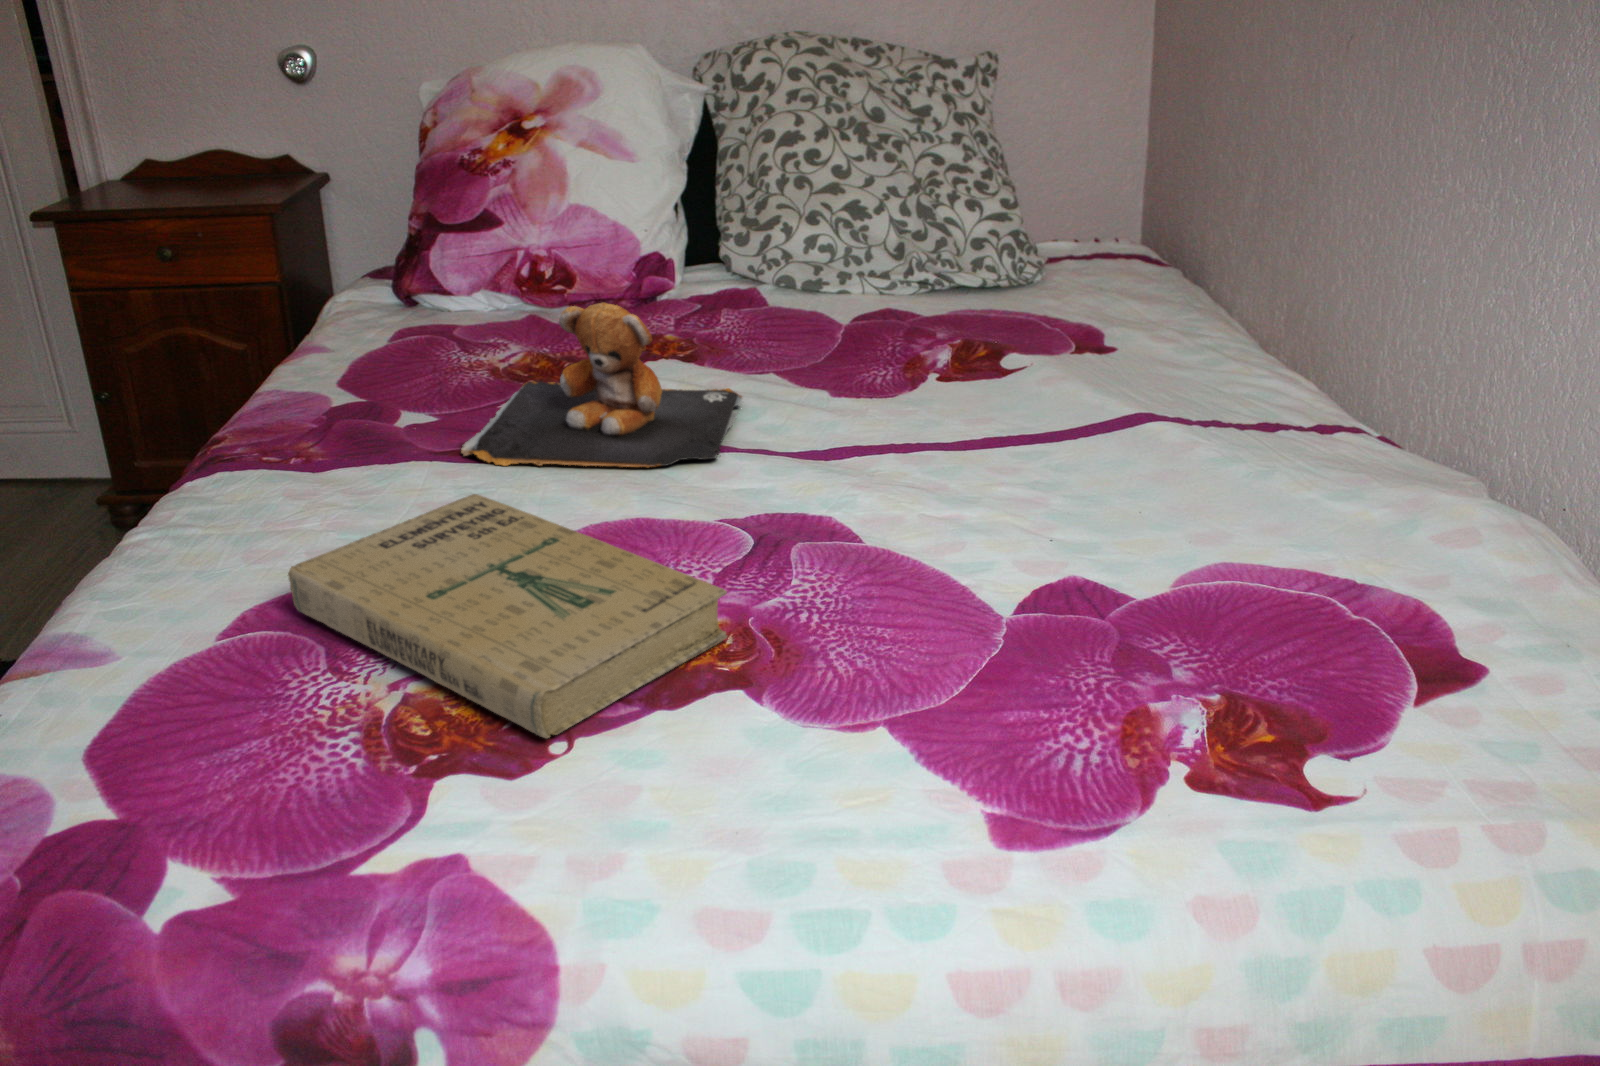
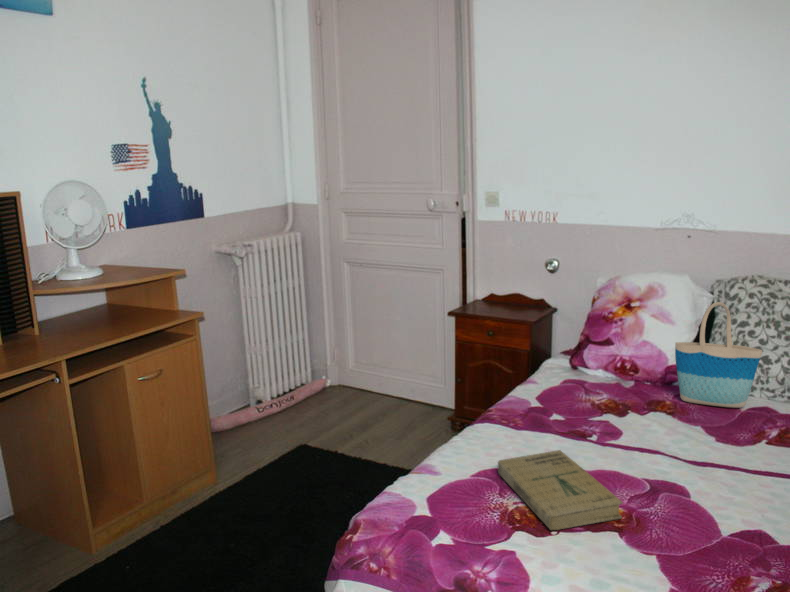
tote bag: none [674,57,867,331] -> present [675,302,762,408]
teddy bear: present [461,303,743,467] -> none [567,390,681,456]

